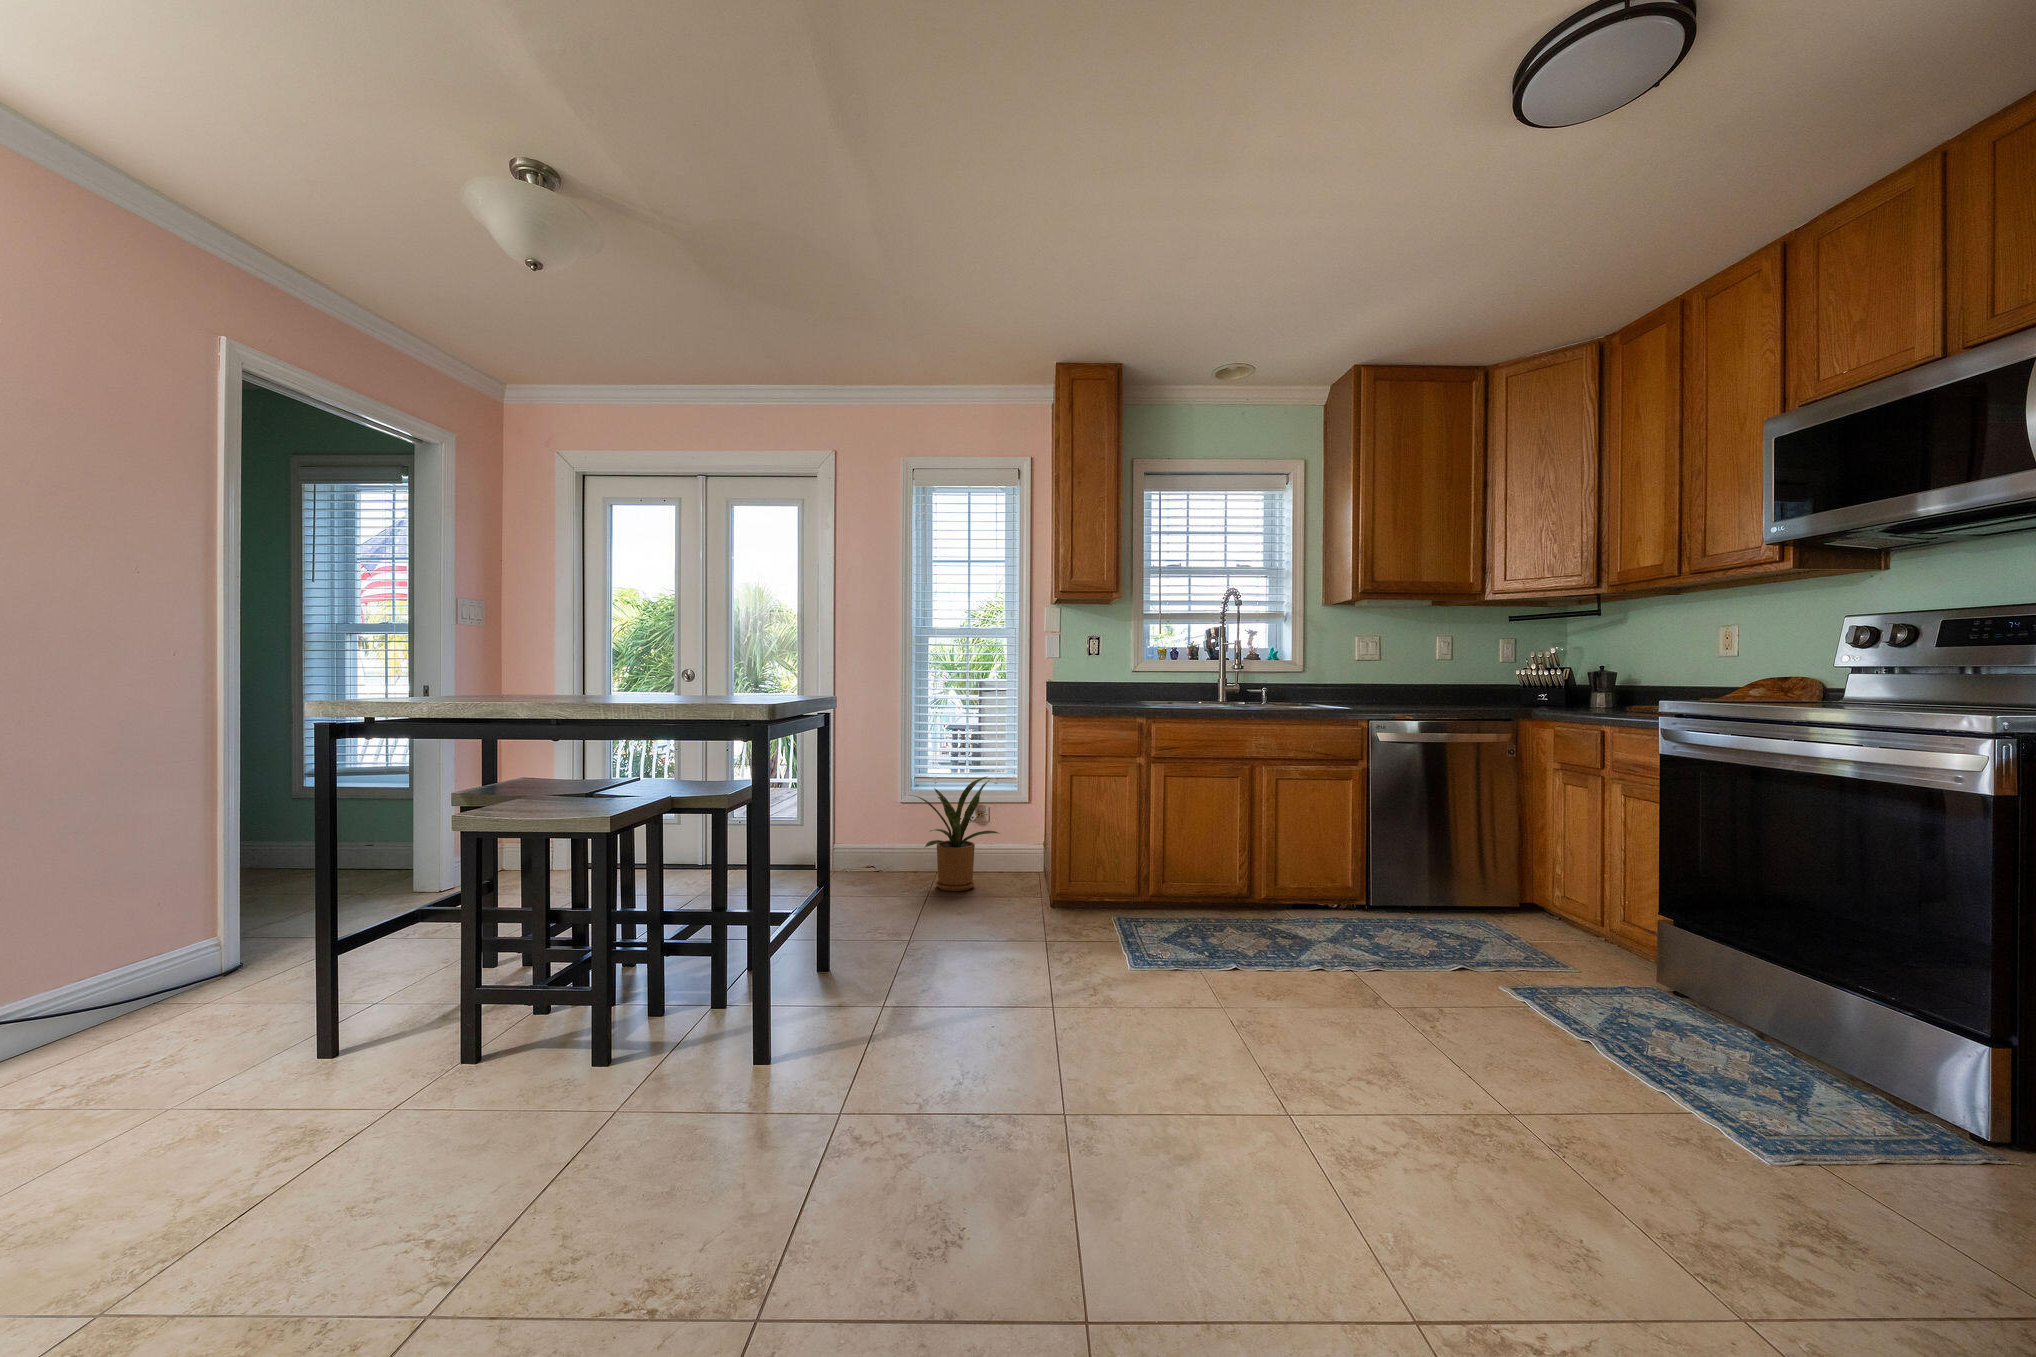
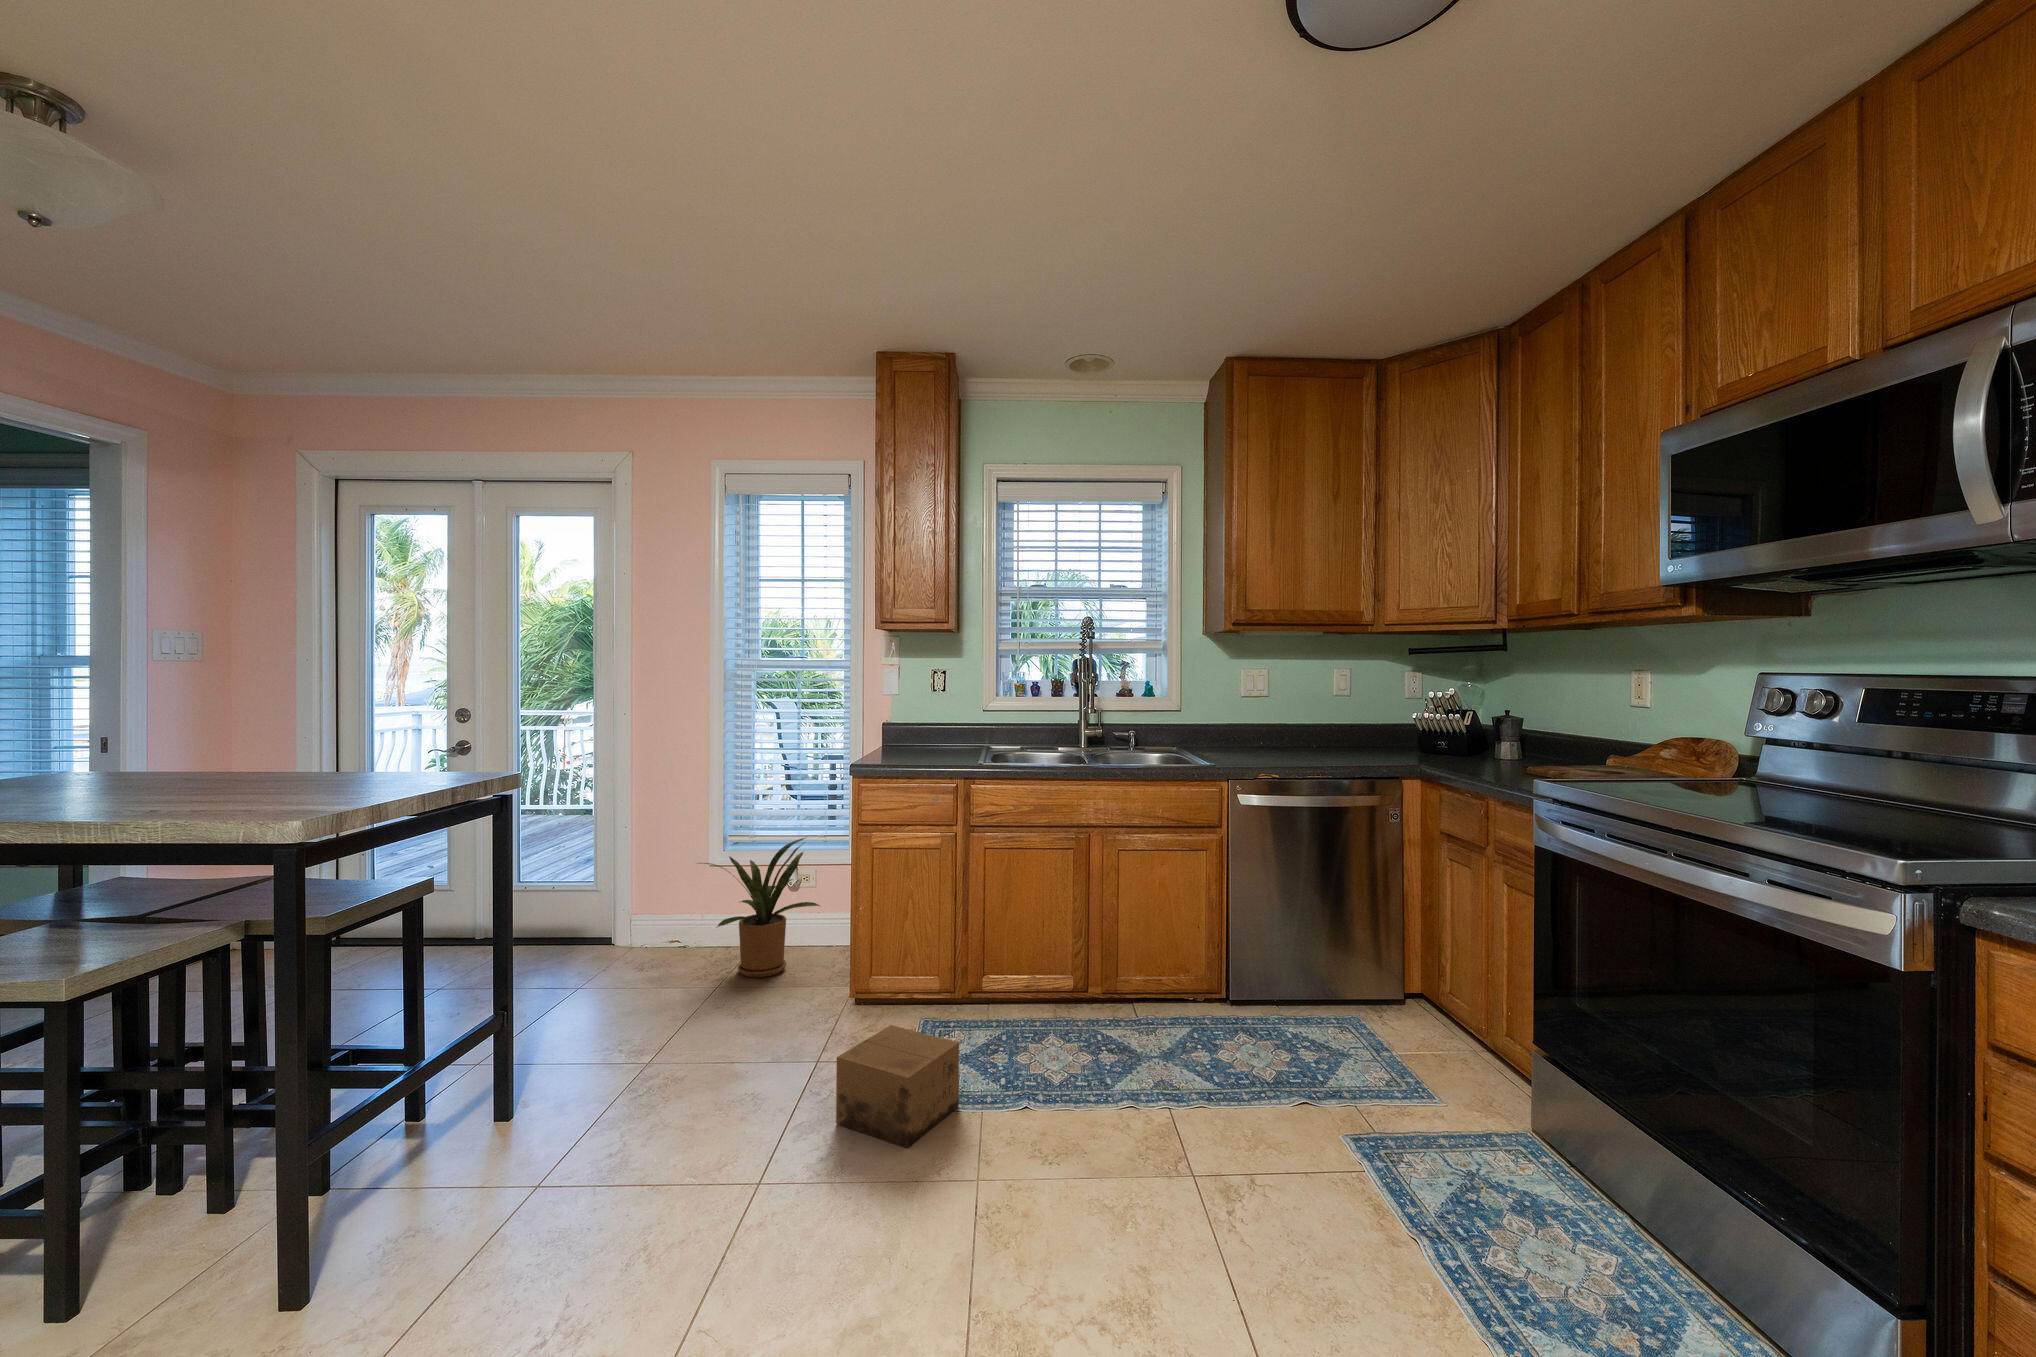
cardboard box: none [1091,907,1182,992] -> present [836,1025,959,1148]

